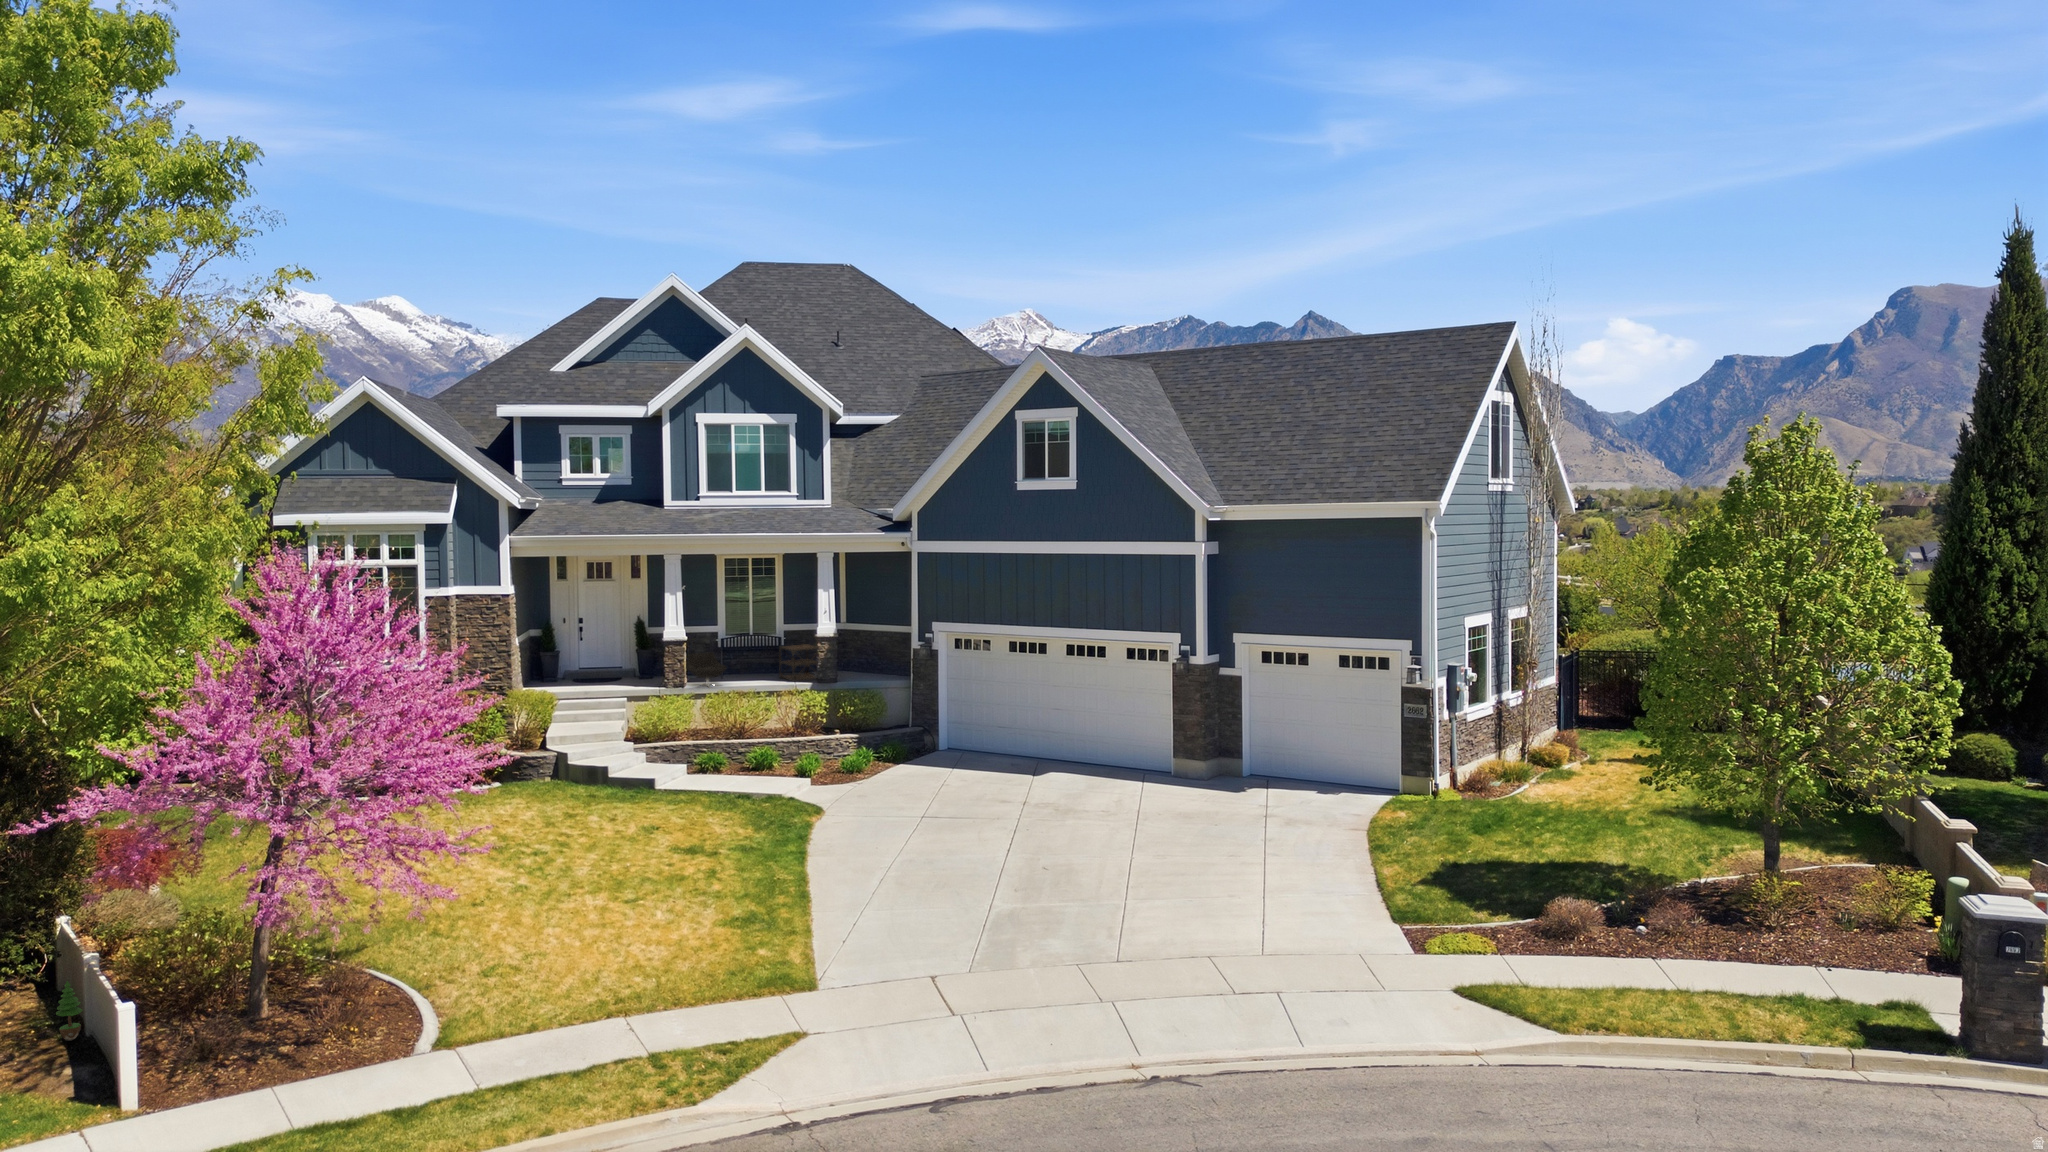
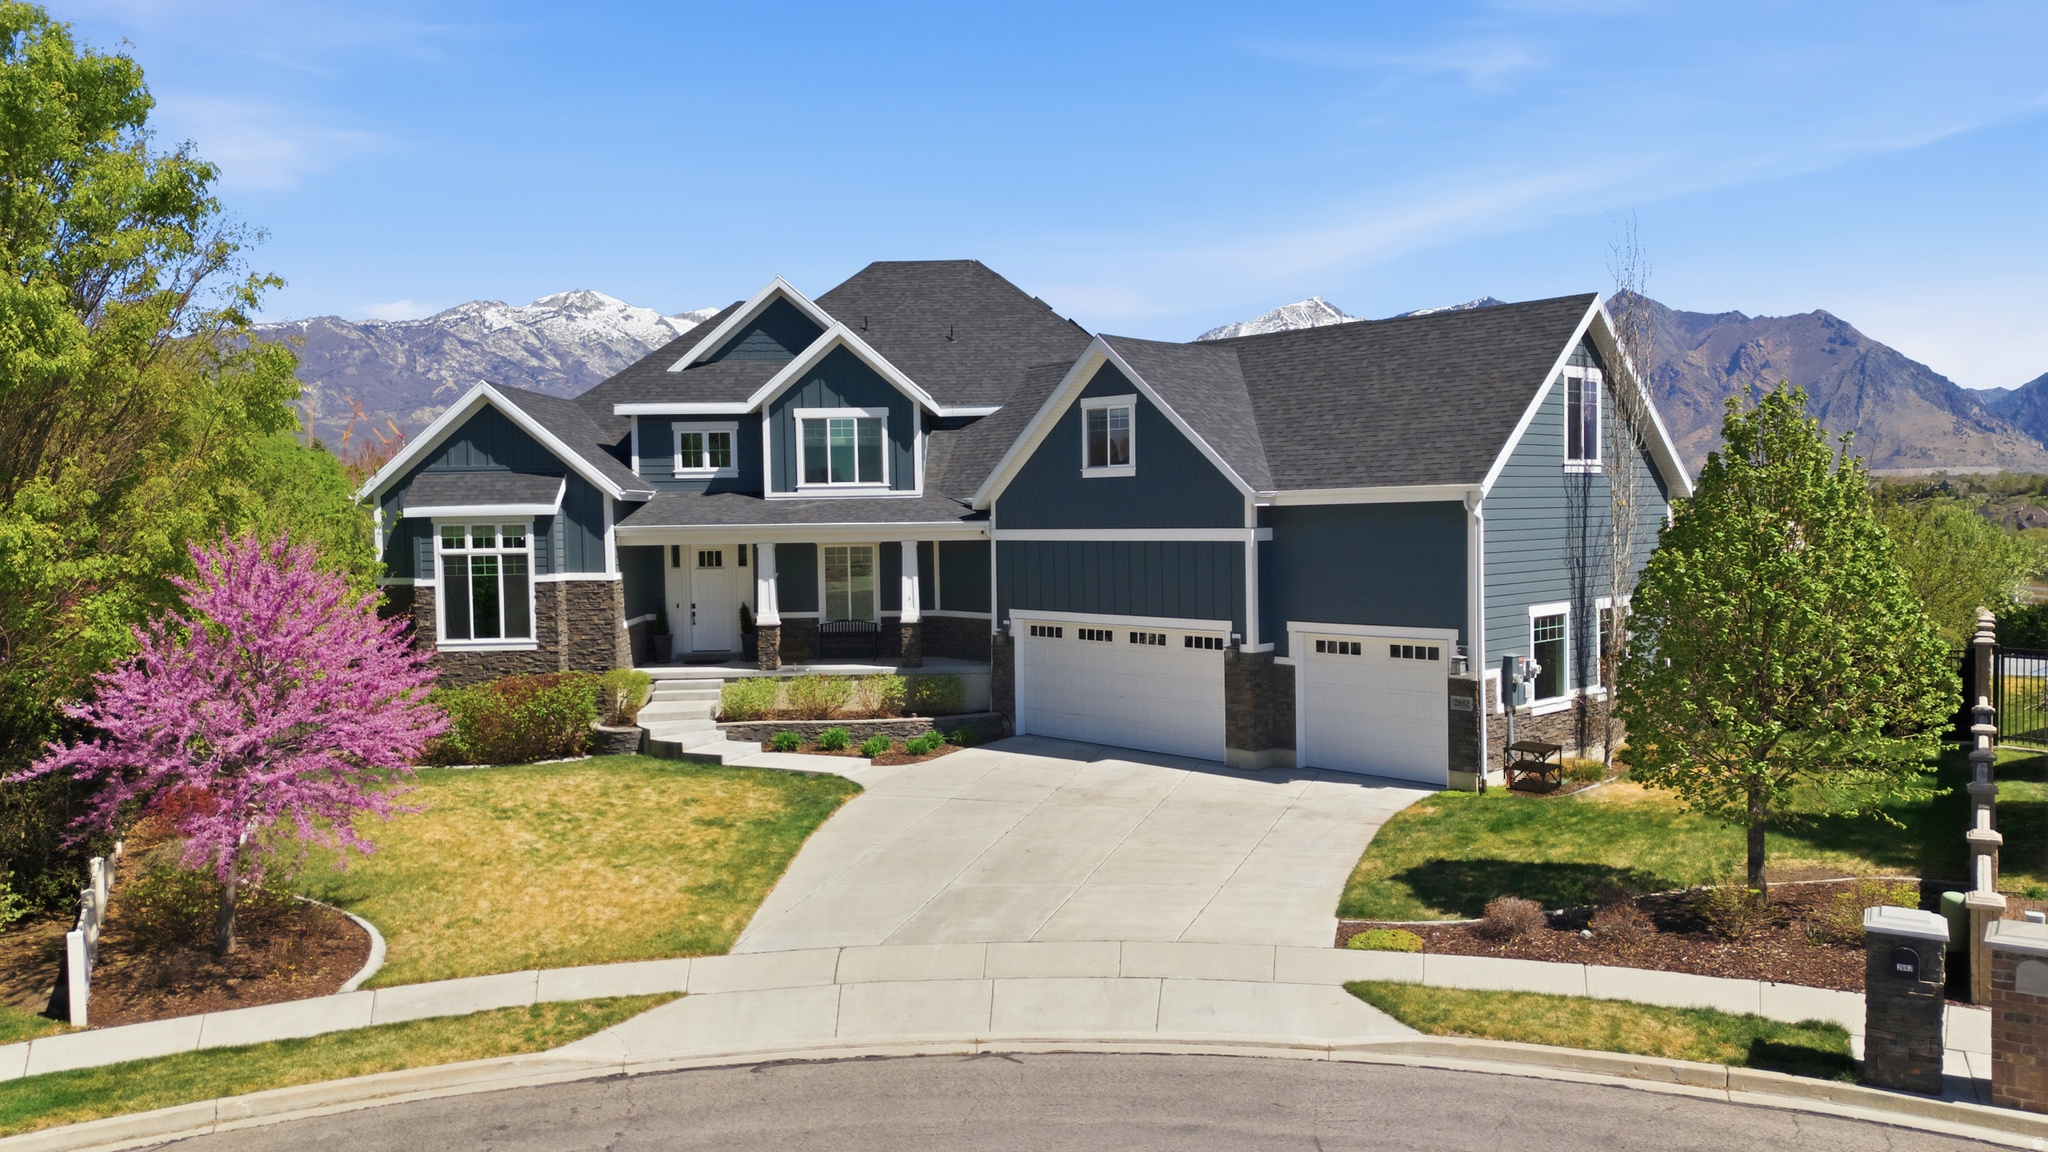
side table: present [779,644,820,681] -> present [1503,740,1562,794]
potted tree: present [56,981,82,1041] -> none [108,910,131,962]

